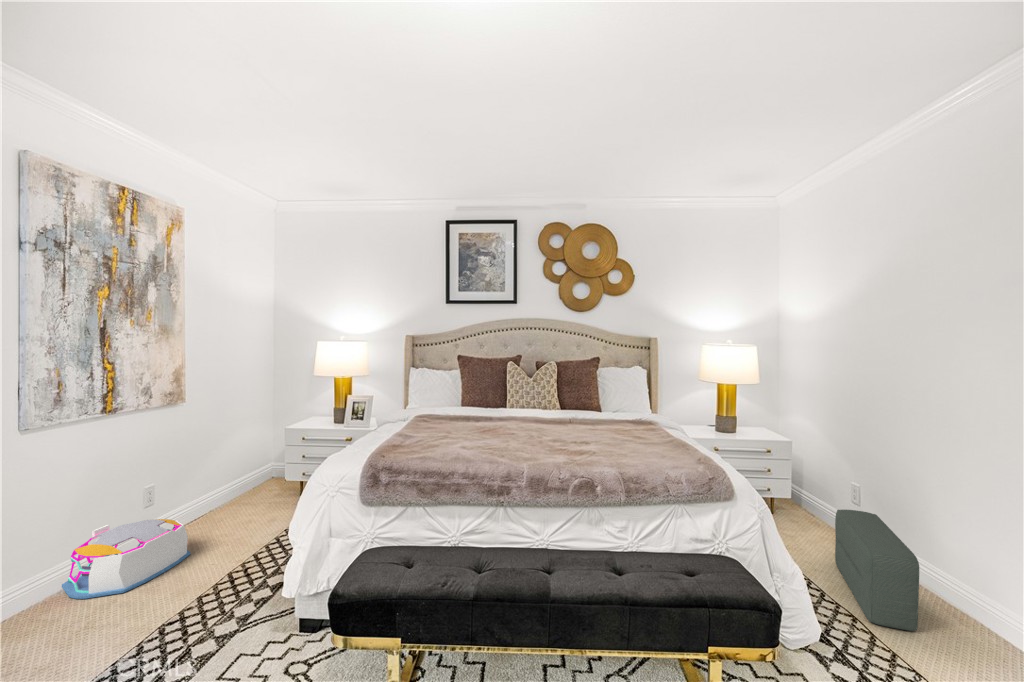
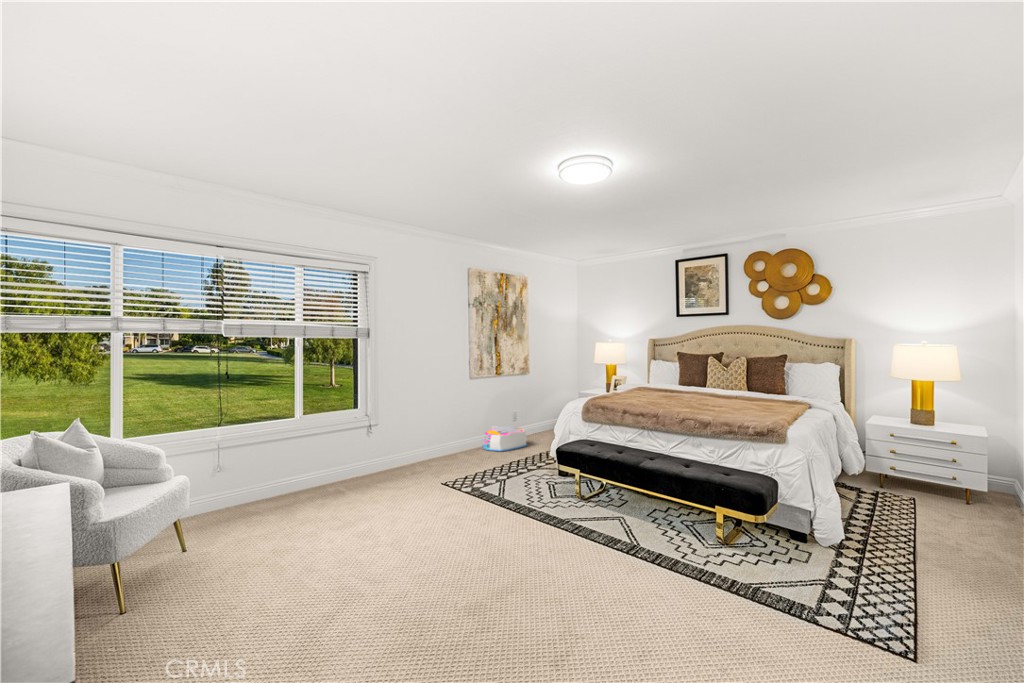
pouf: present [835,510,919,631] -> none [915,482,997,561]

